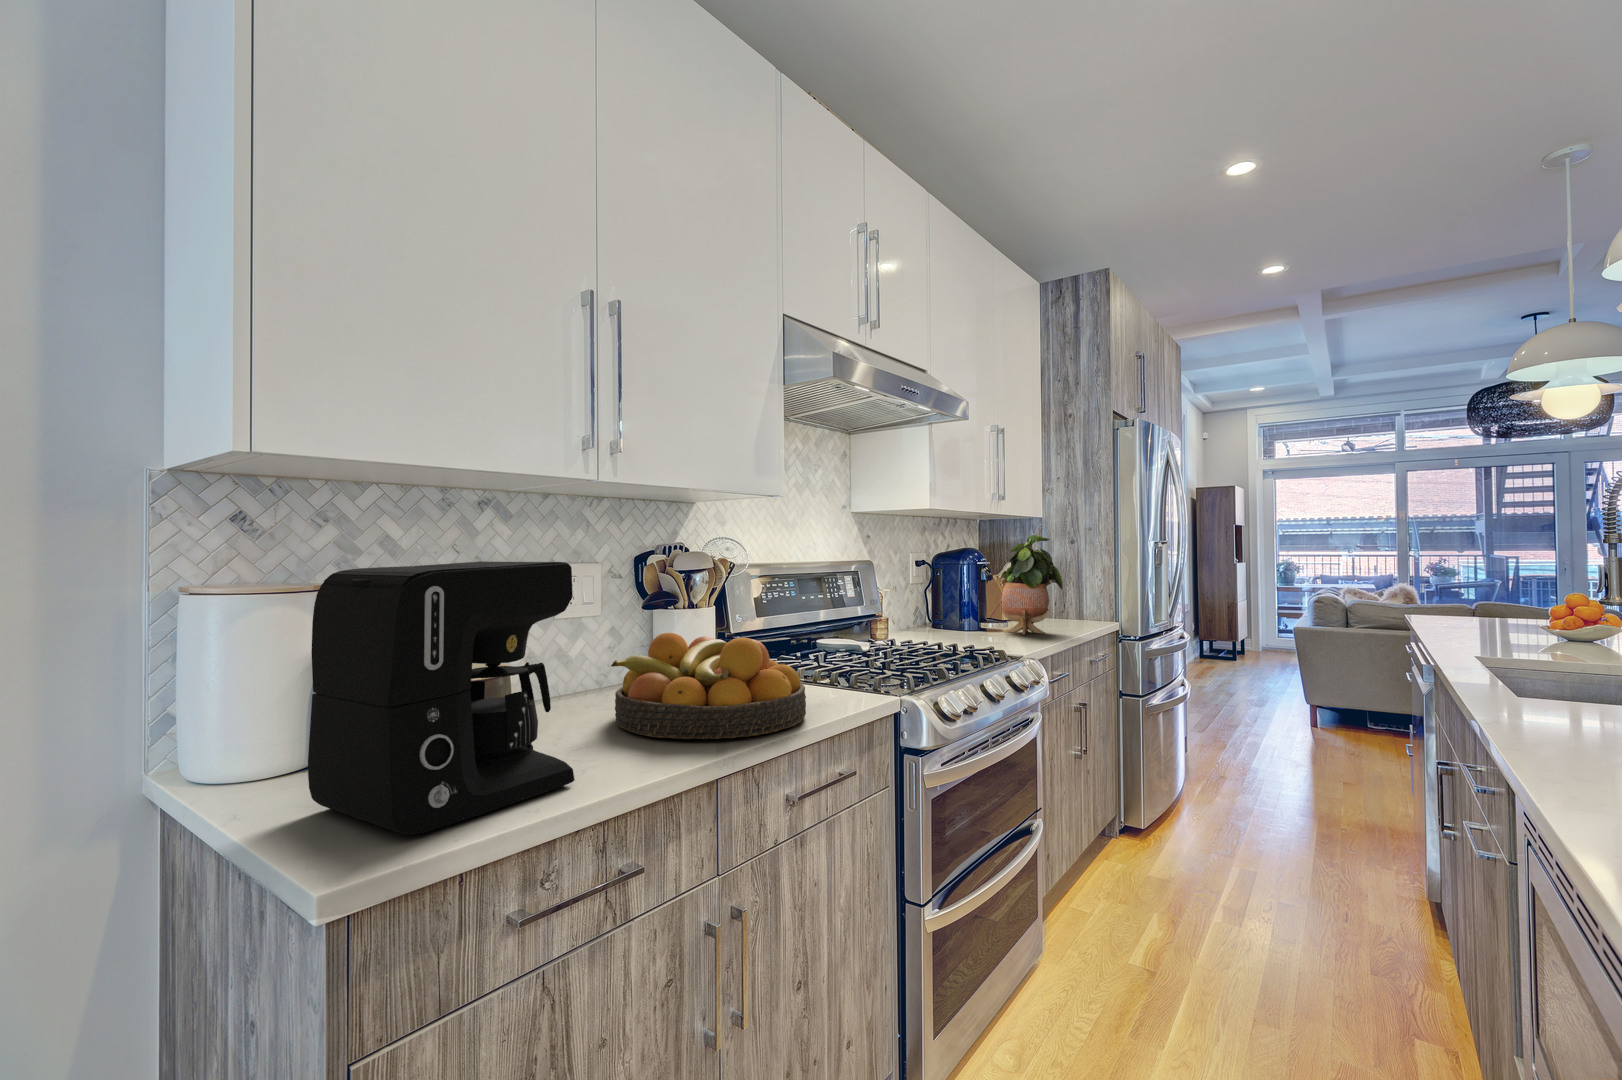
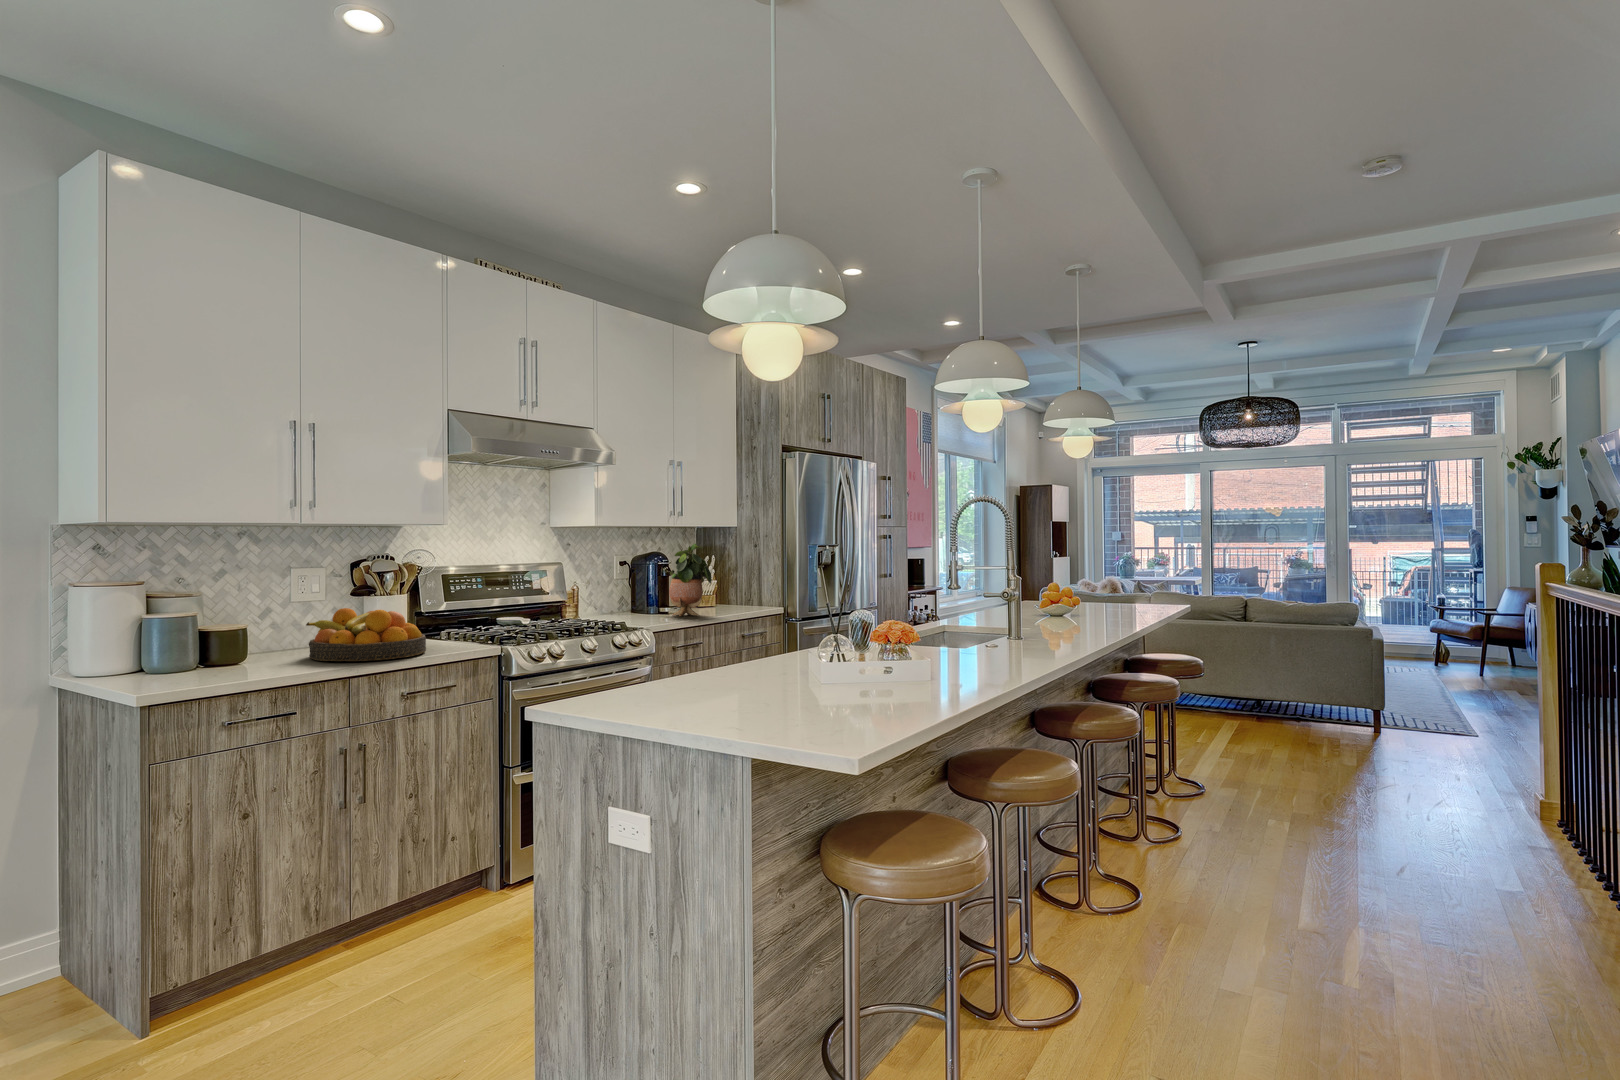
coffee maker: present [308,562,575,835] -> none [133,570,263,685]

